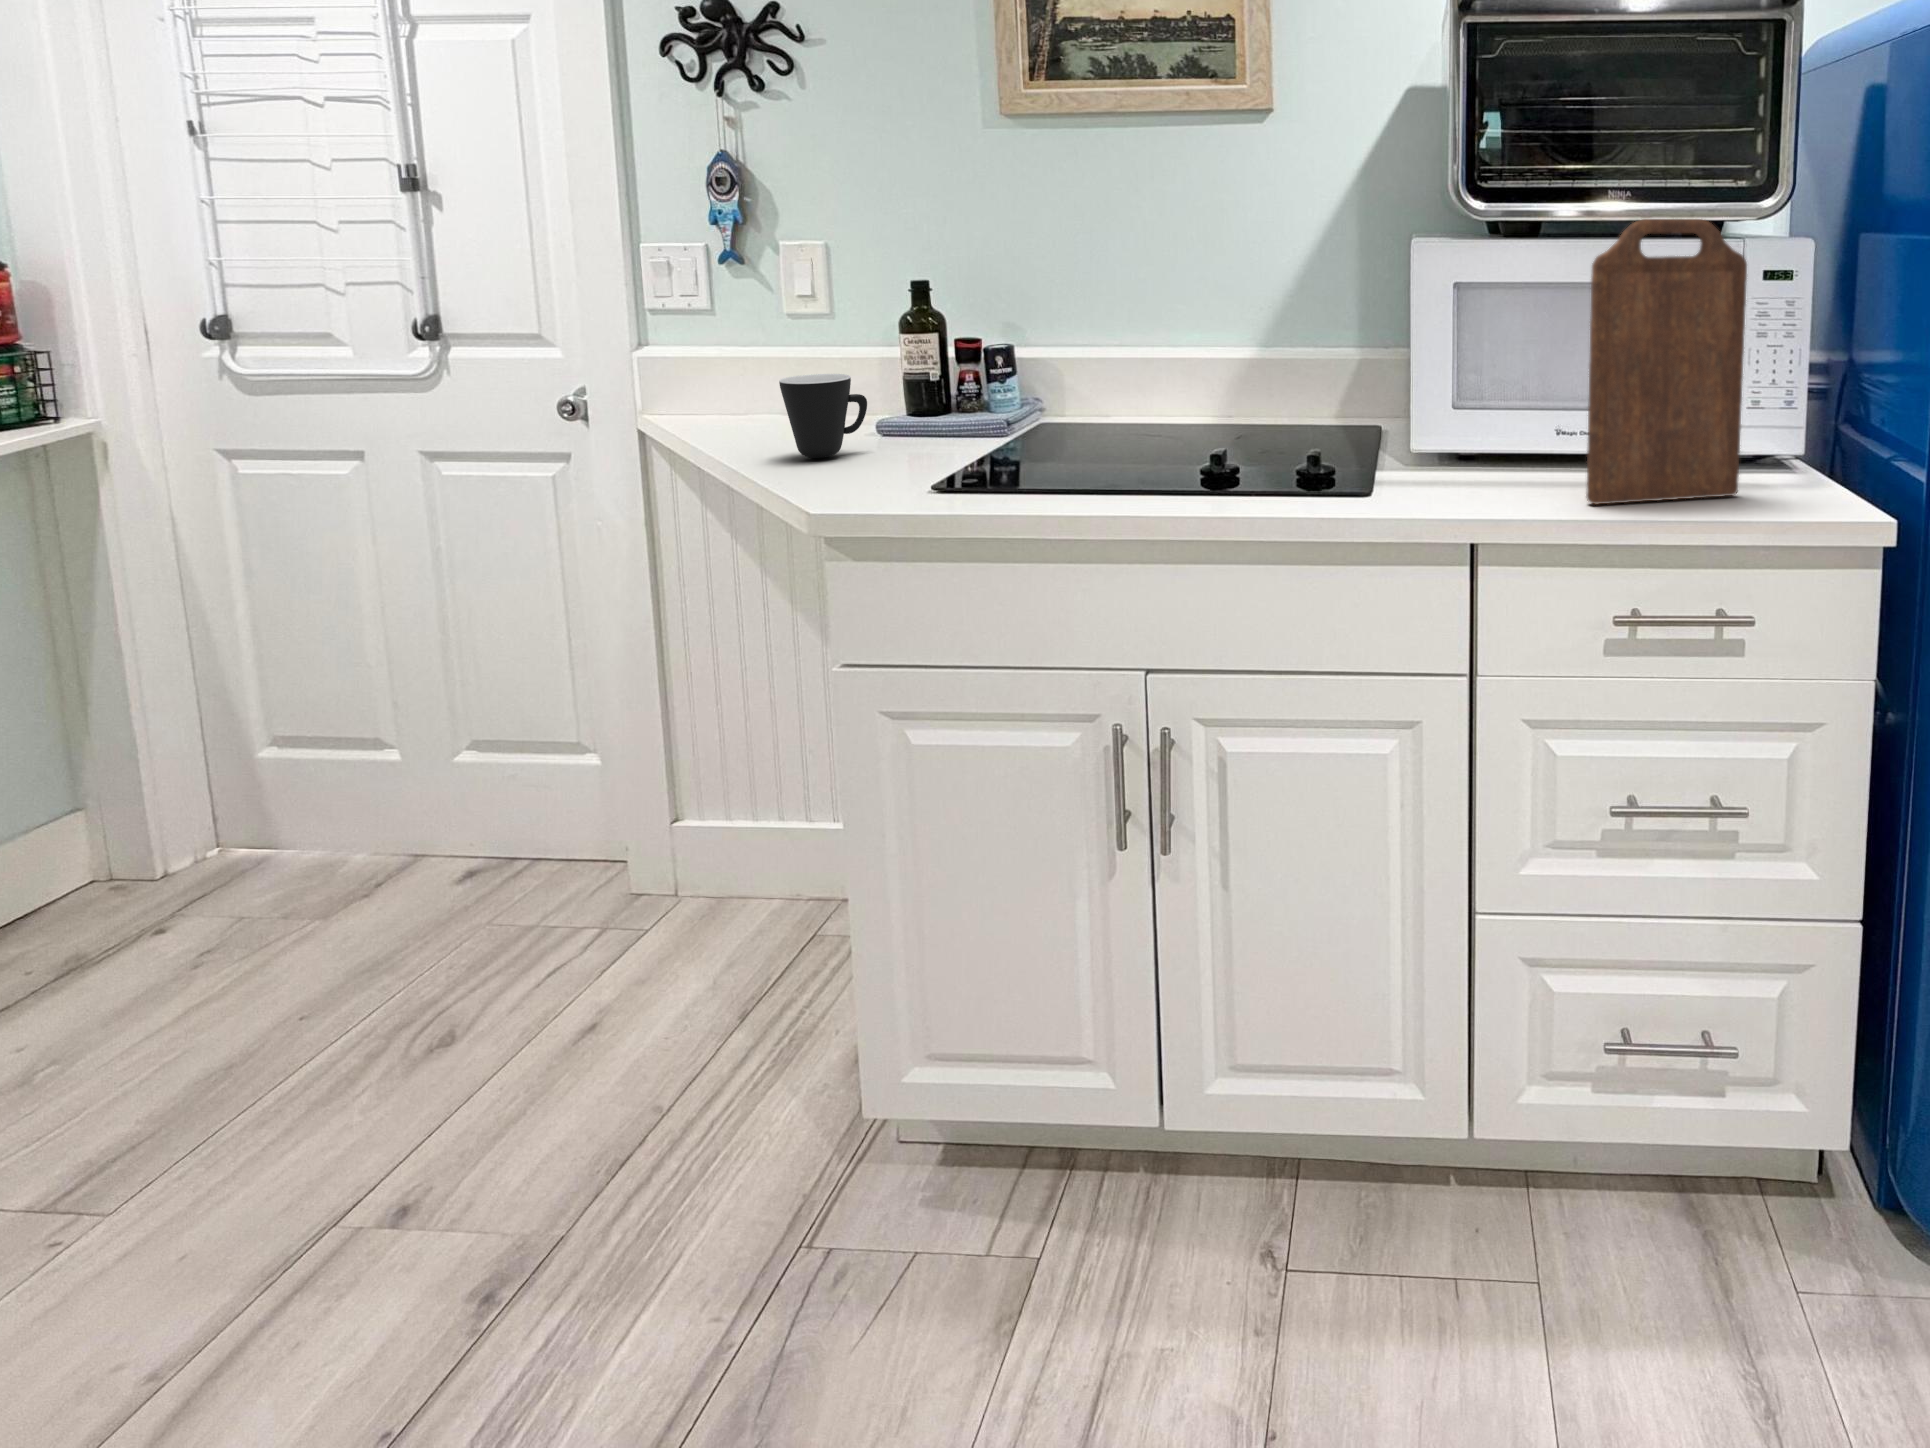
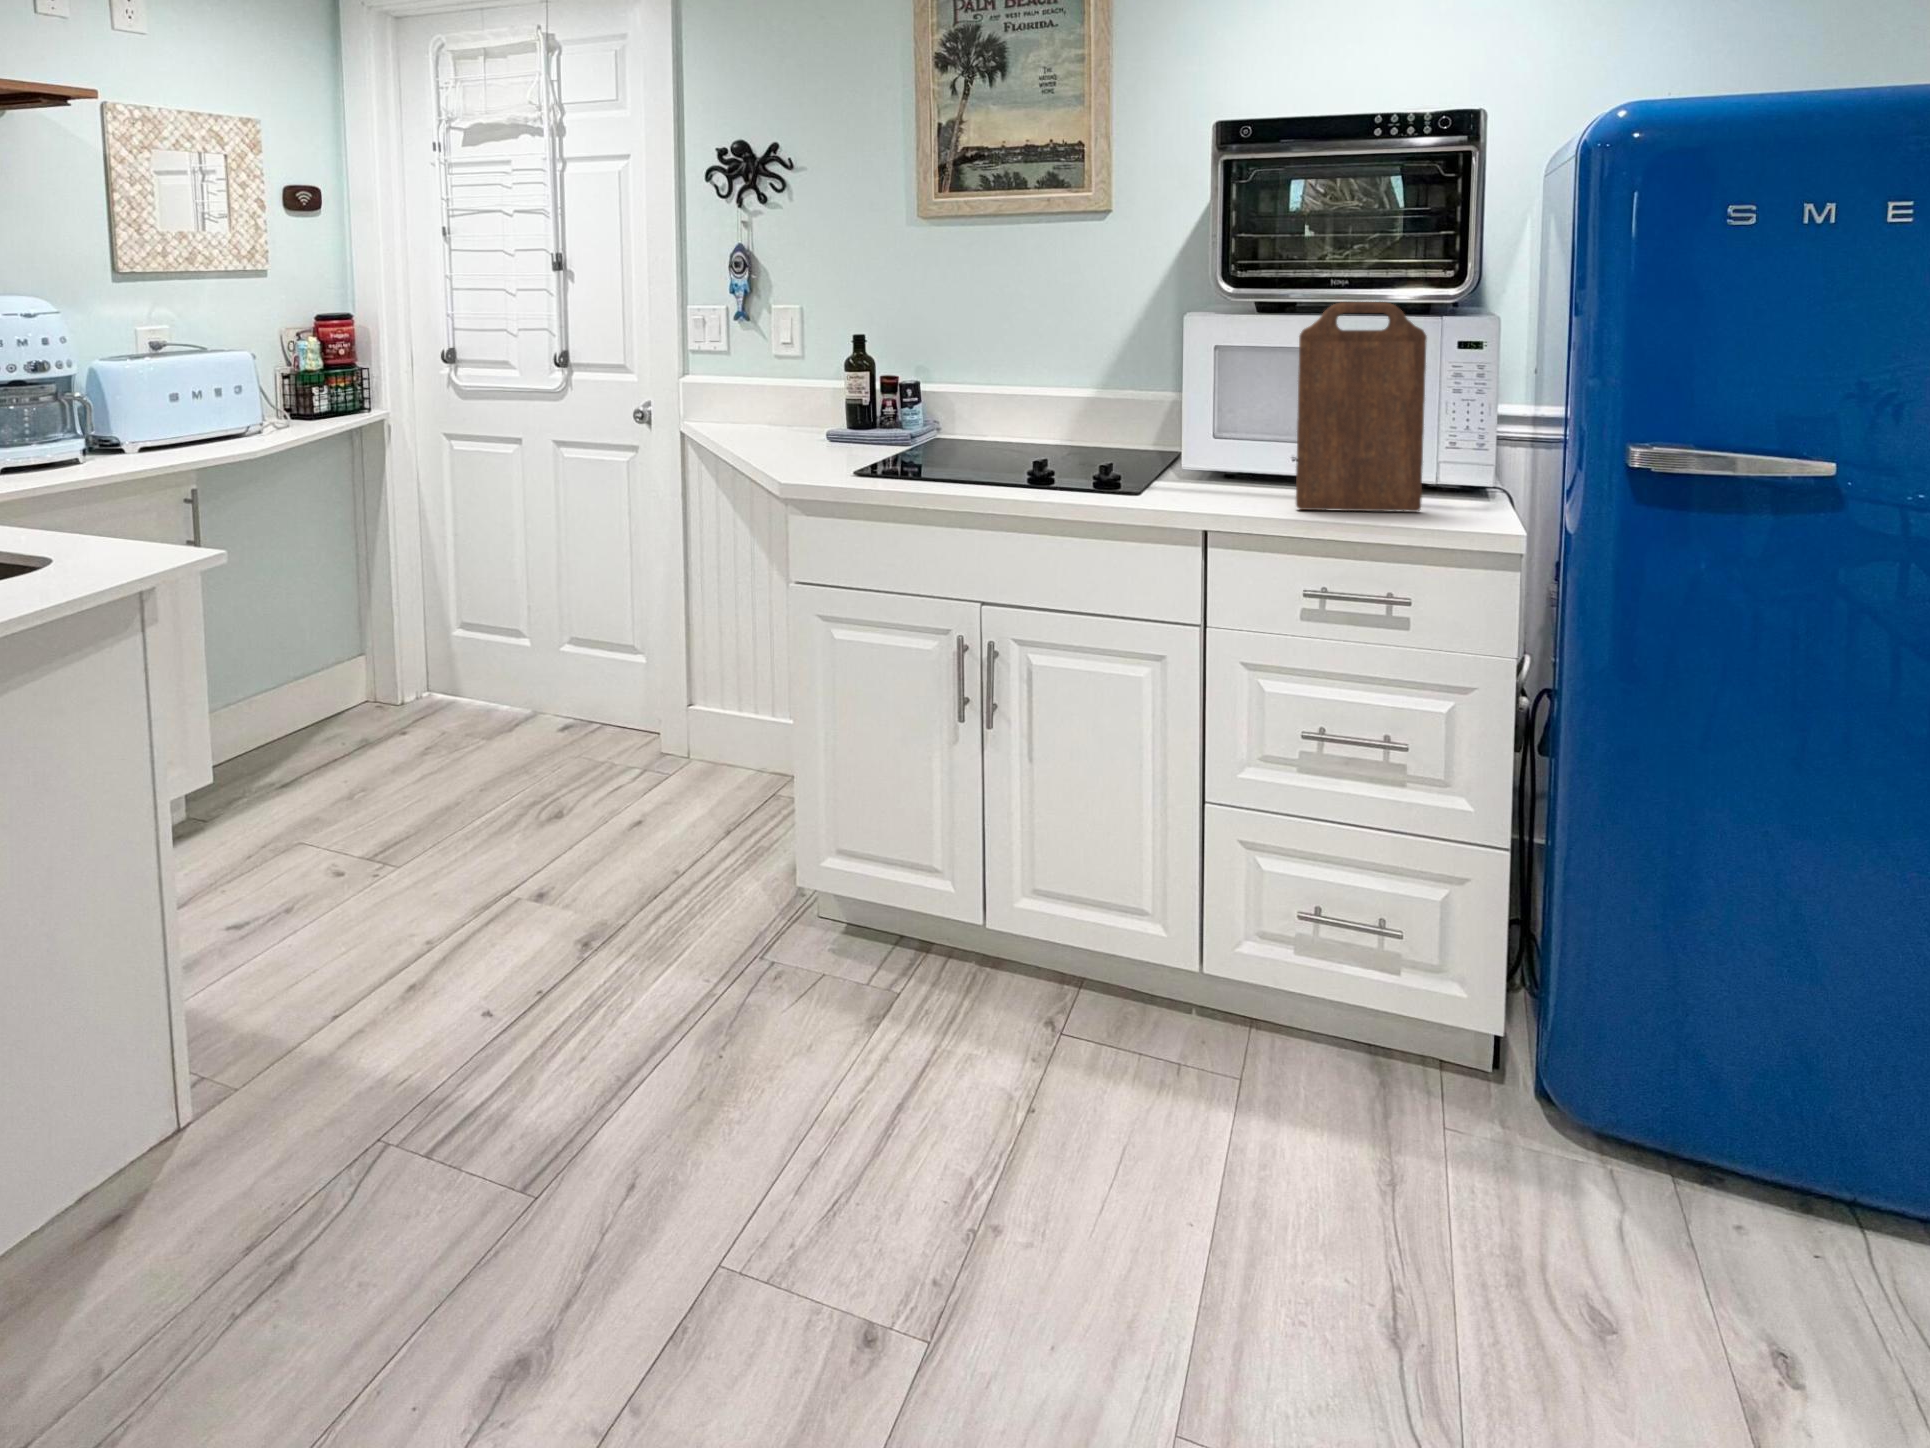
mug: present [779,374,867,458] -> none [768,397,821,453]

